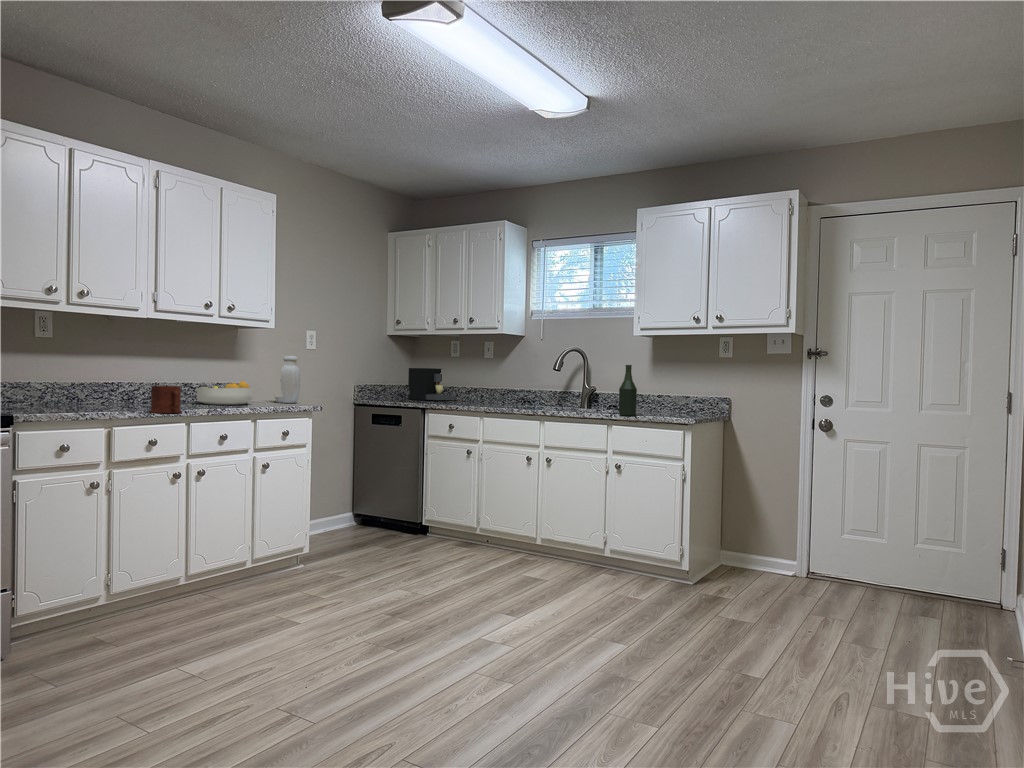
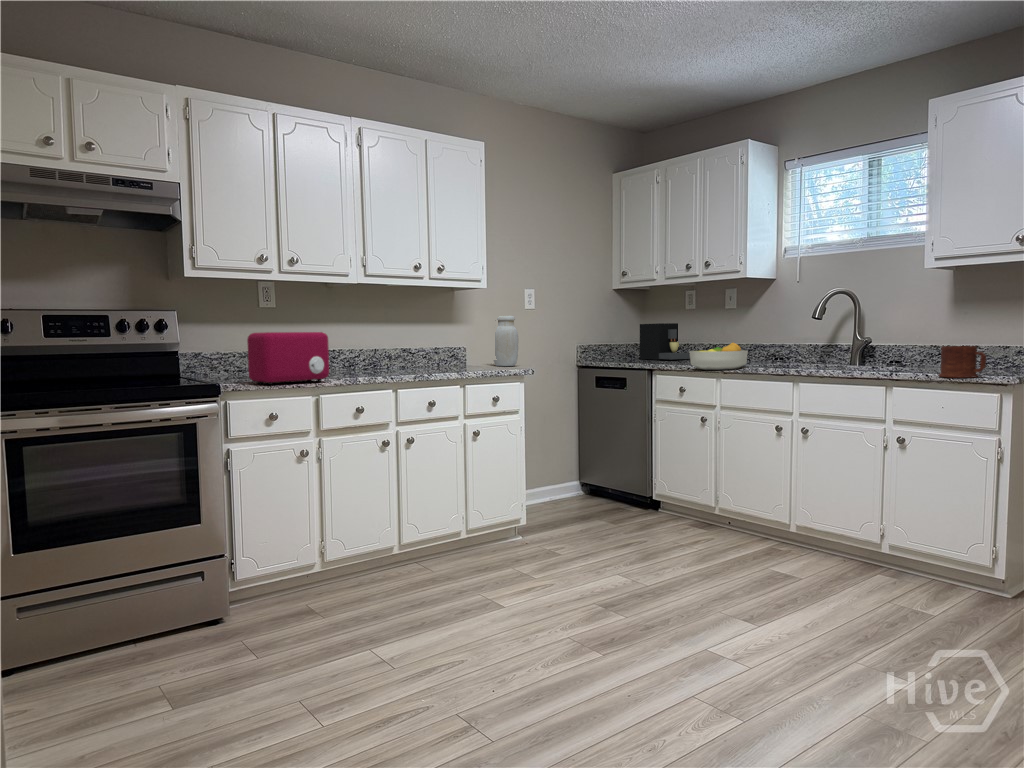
toaster: none [35,364,124,417] -> present [247,332,329,385]
bottle: present [619,365,637,416] -> none [901,307,928,374]
fruit bowl: present [196,381,253,405] -> present [689,342,748,370]
mug: present [149,386,182,413] -> present [939,346,986,378]

